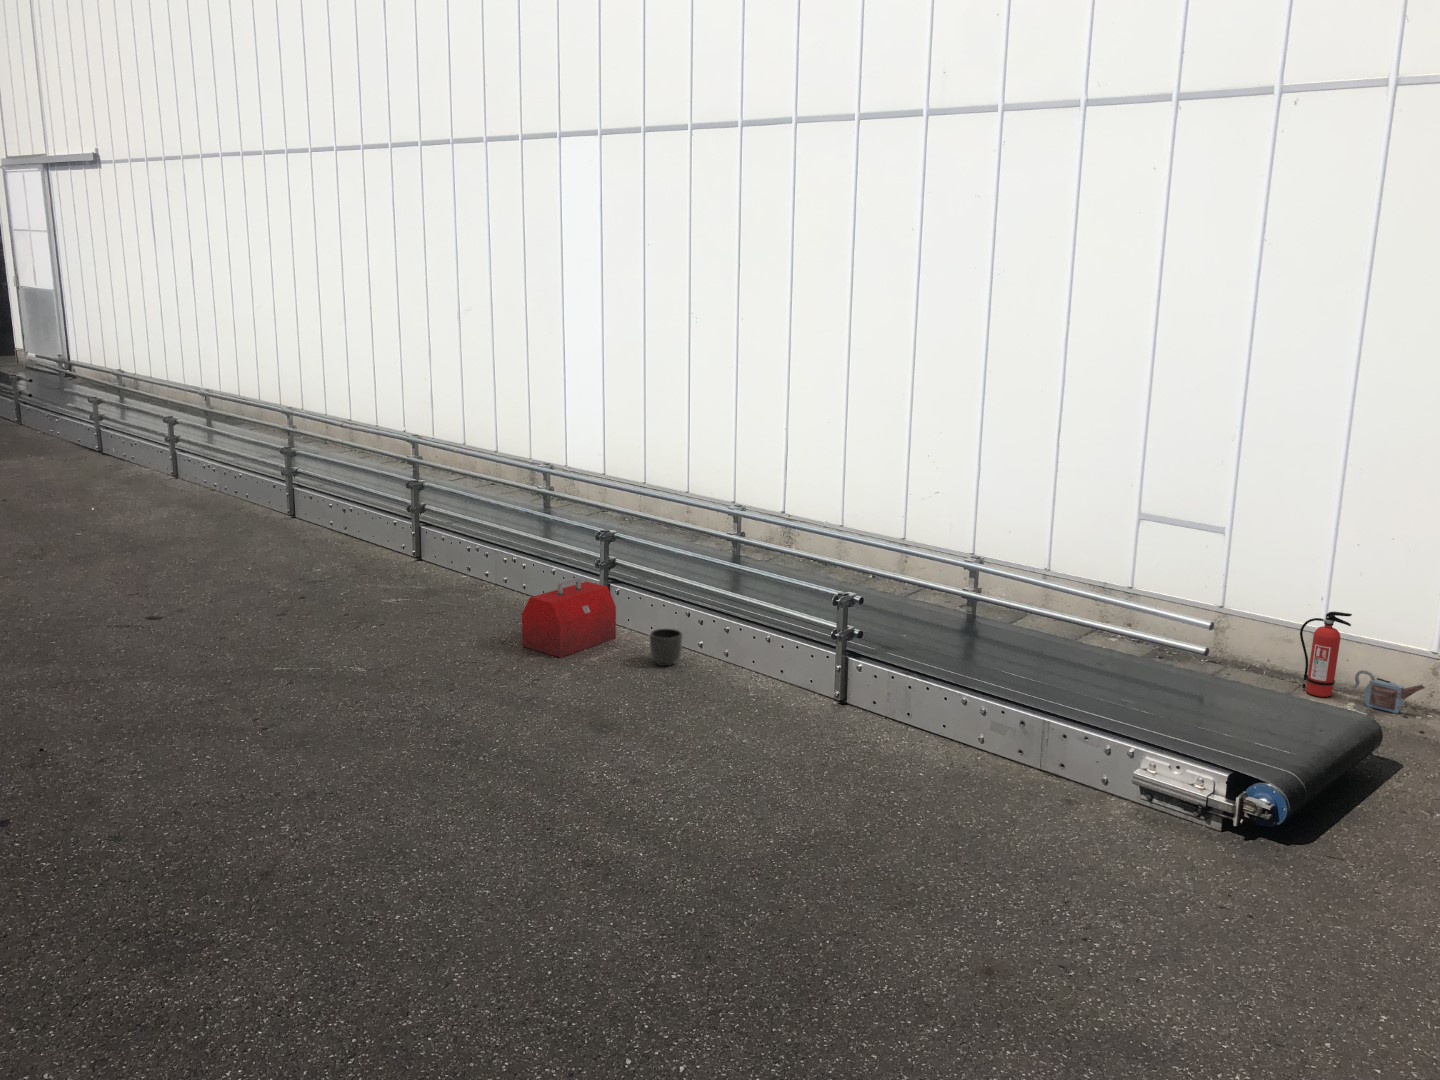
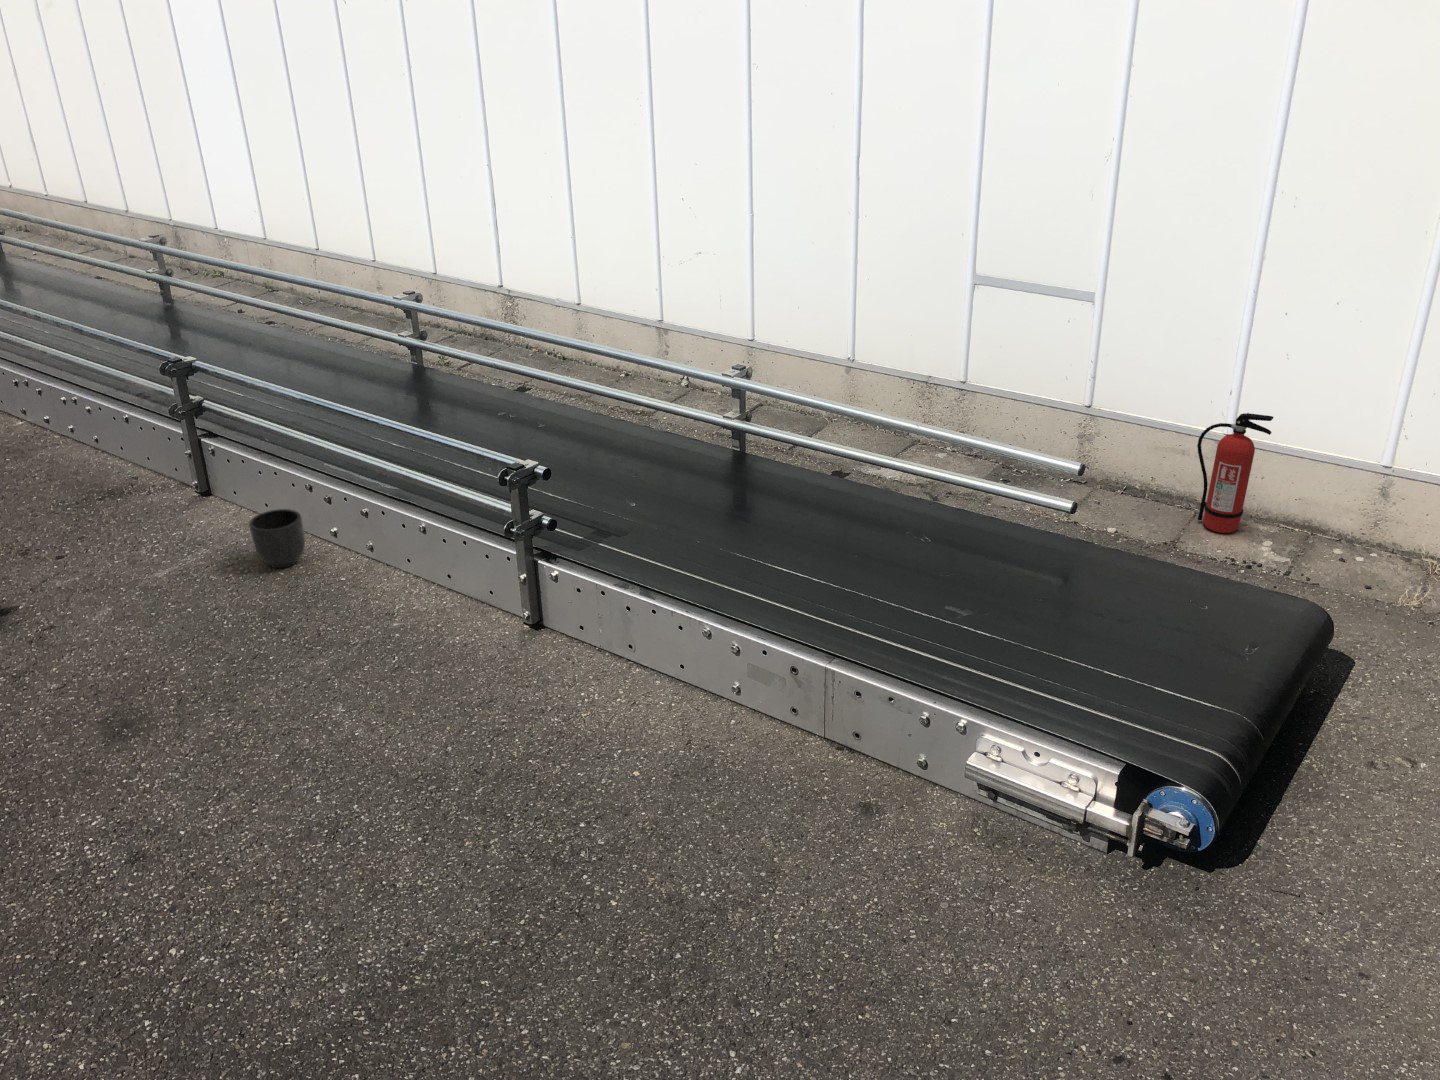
toolbox: present [522,577,616,658] -> none [54,436,223,567]
watering can: present [1353,670,1425,713] -> none [1268,495,1371,555]

